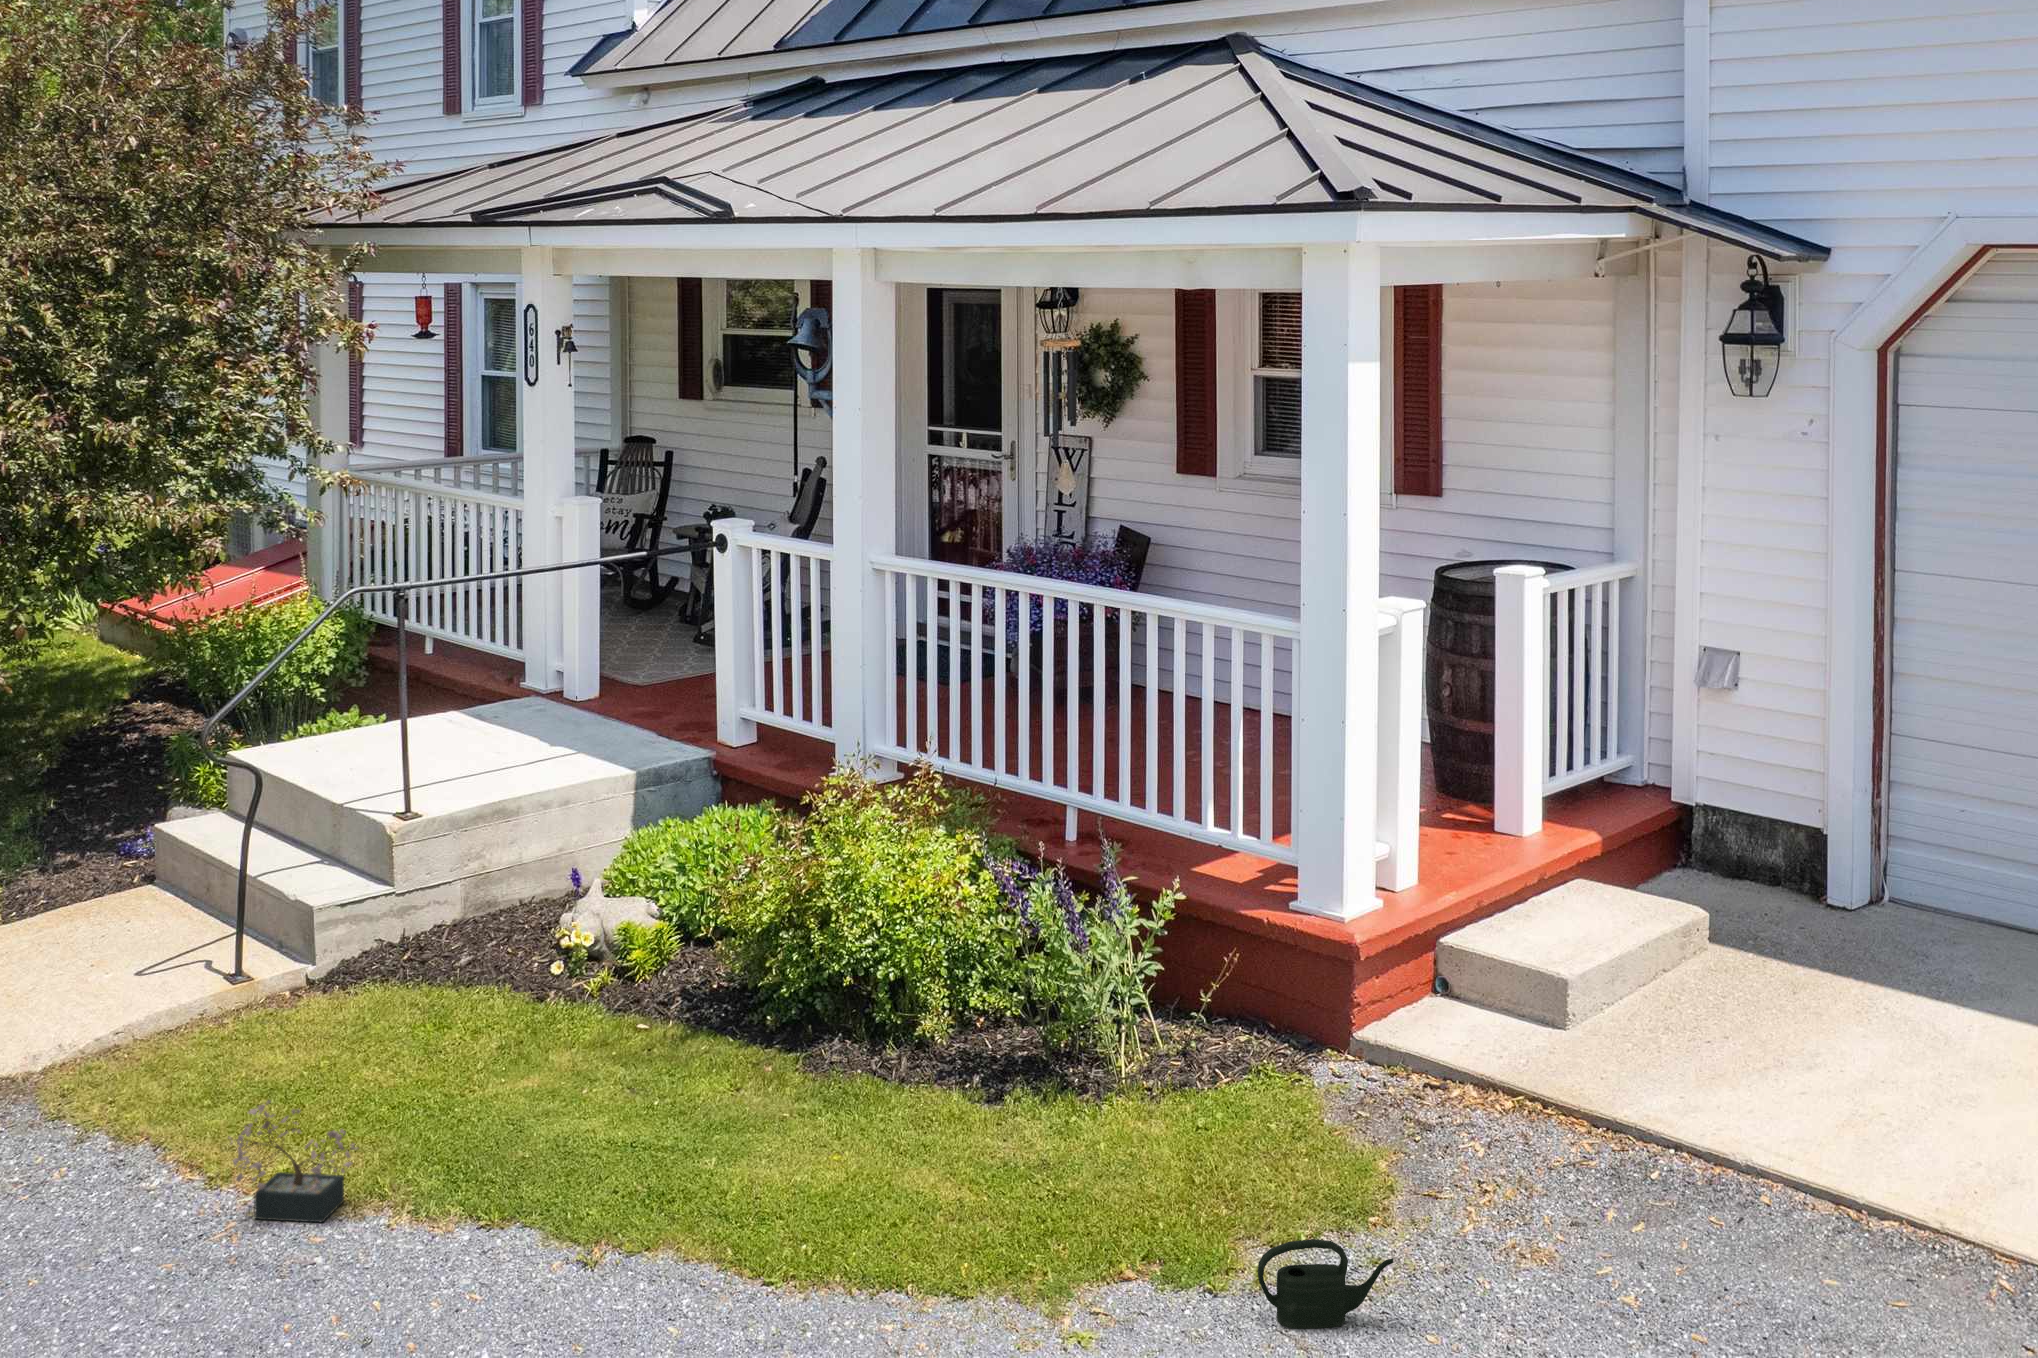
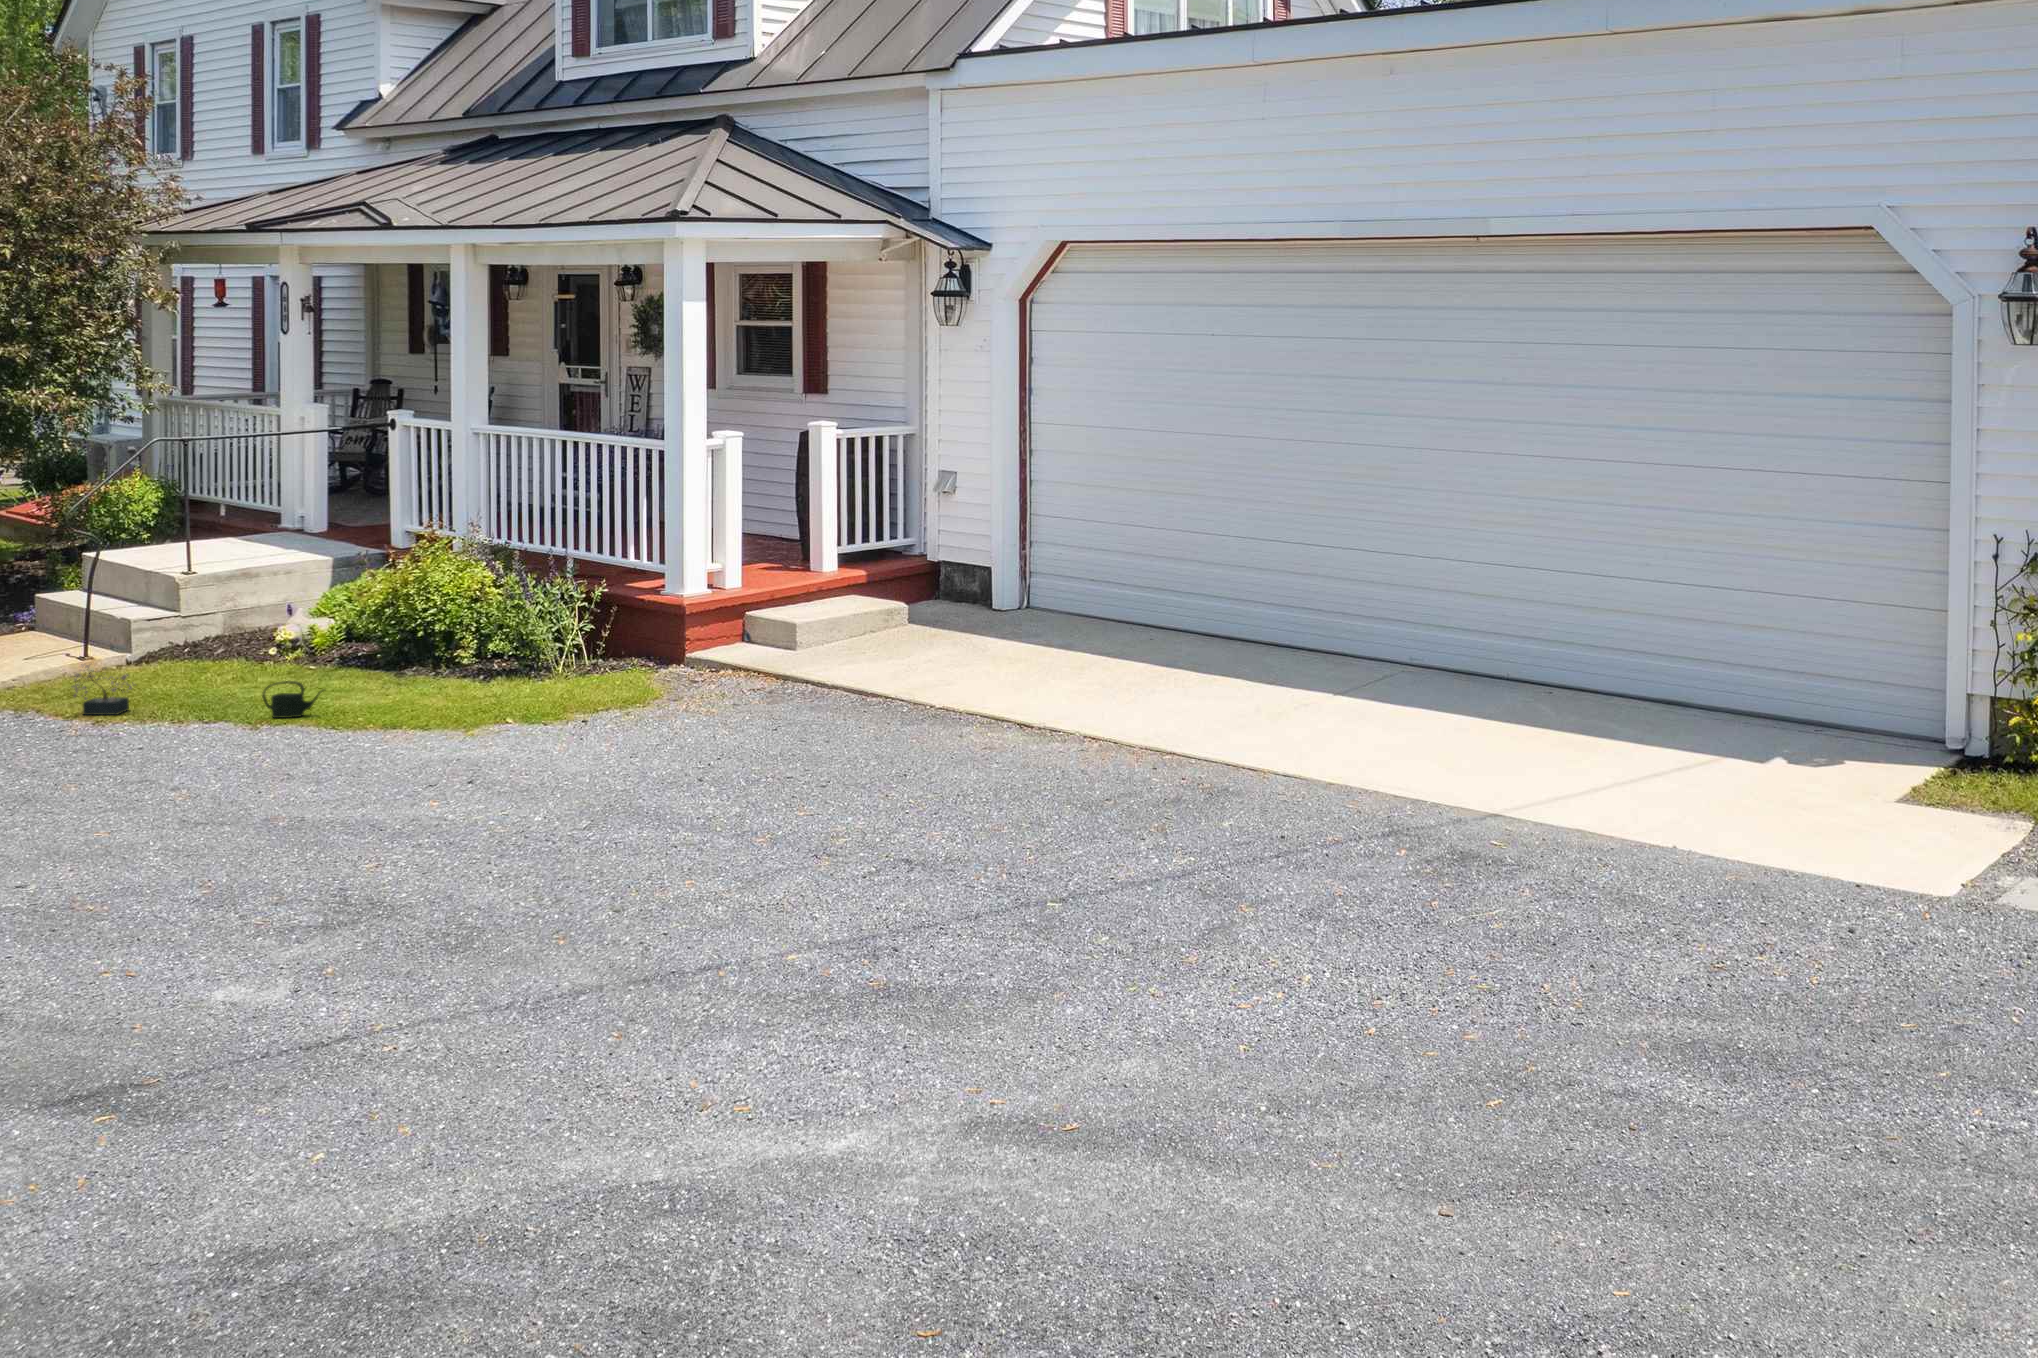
watering can: present [1258,1239,1393,1329] -> present [262,681,324,718]

